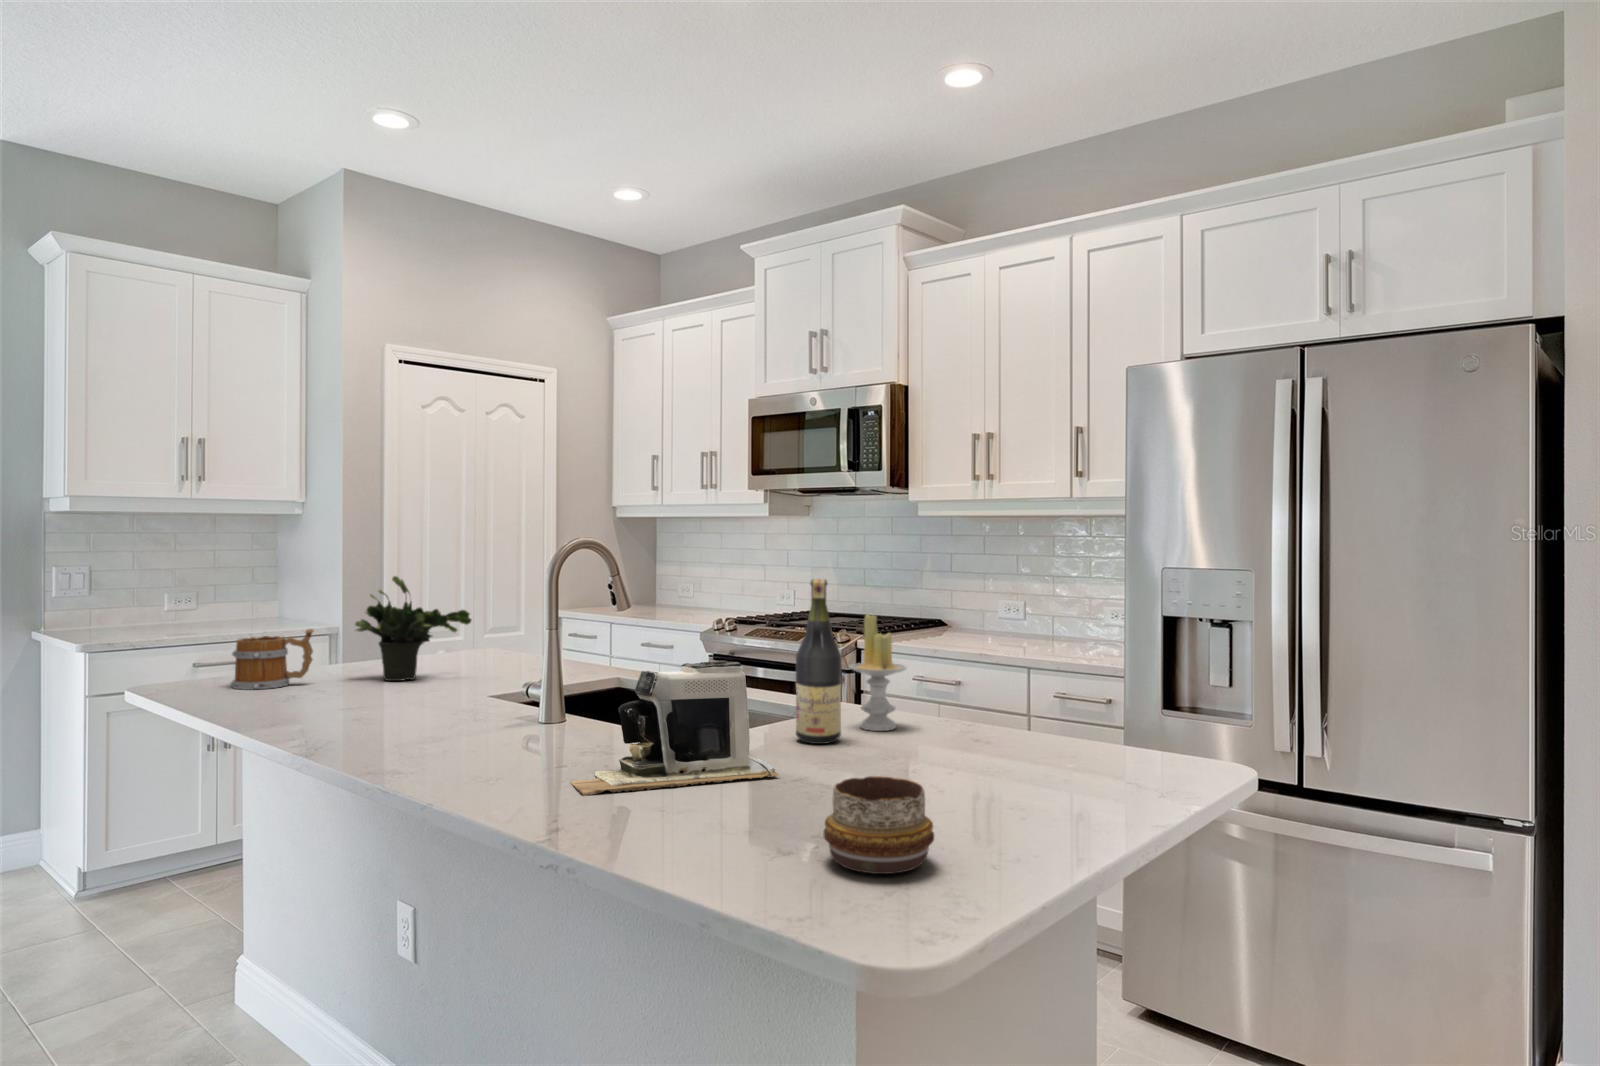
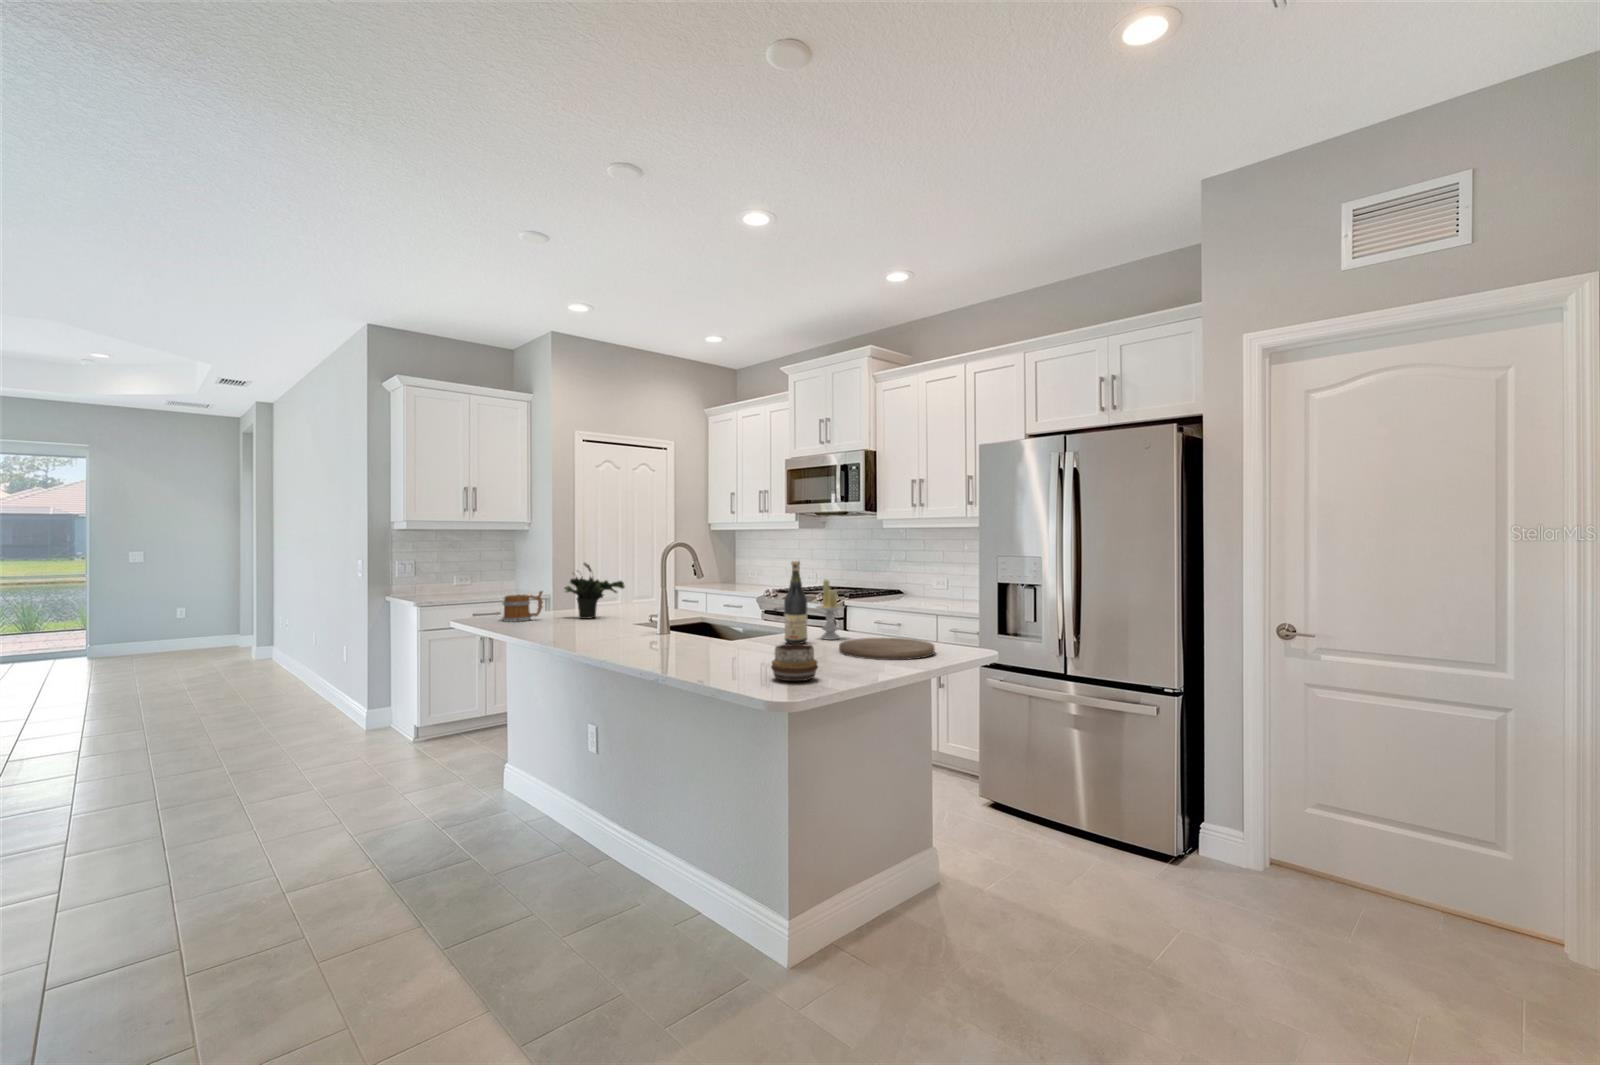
coffee maker: present [571,660,779,796] -> none [669,600,768,660]
cutting board: none [918,731,1114,790] -> present [839,638,935,660]

